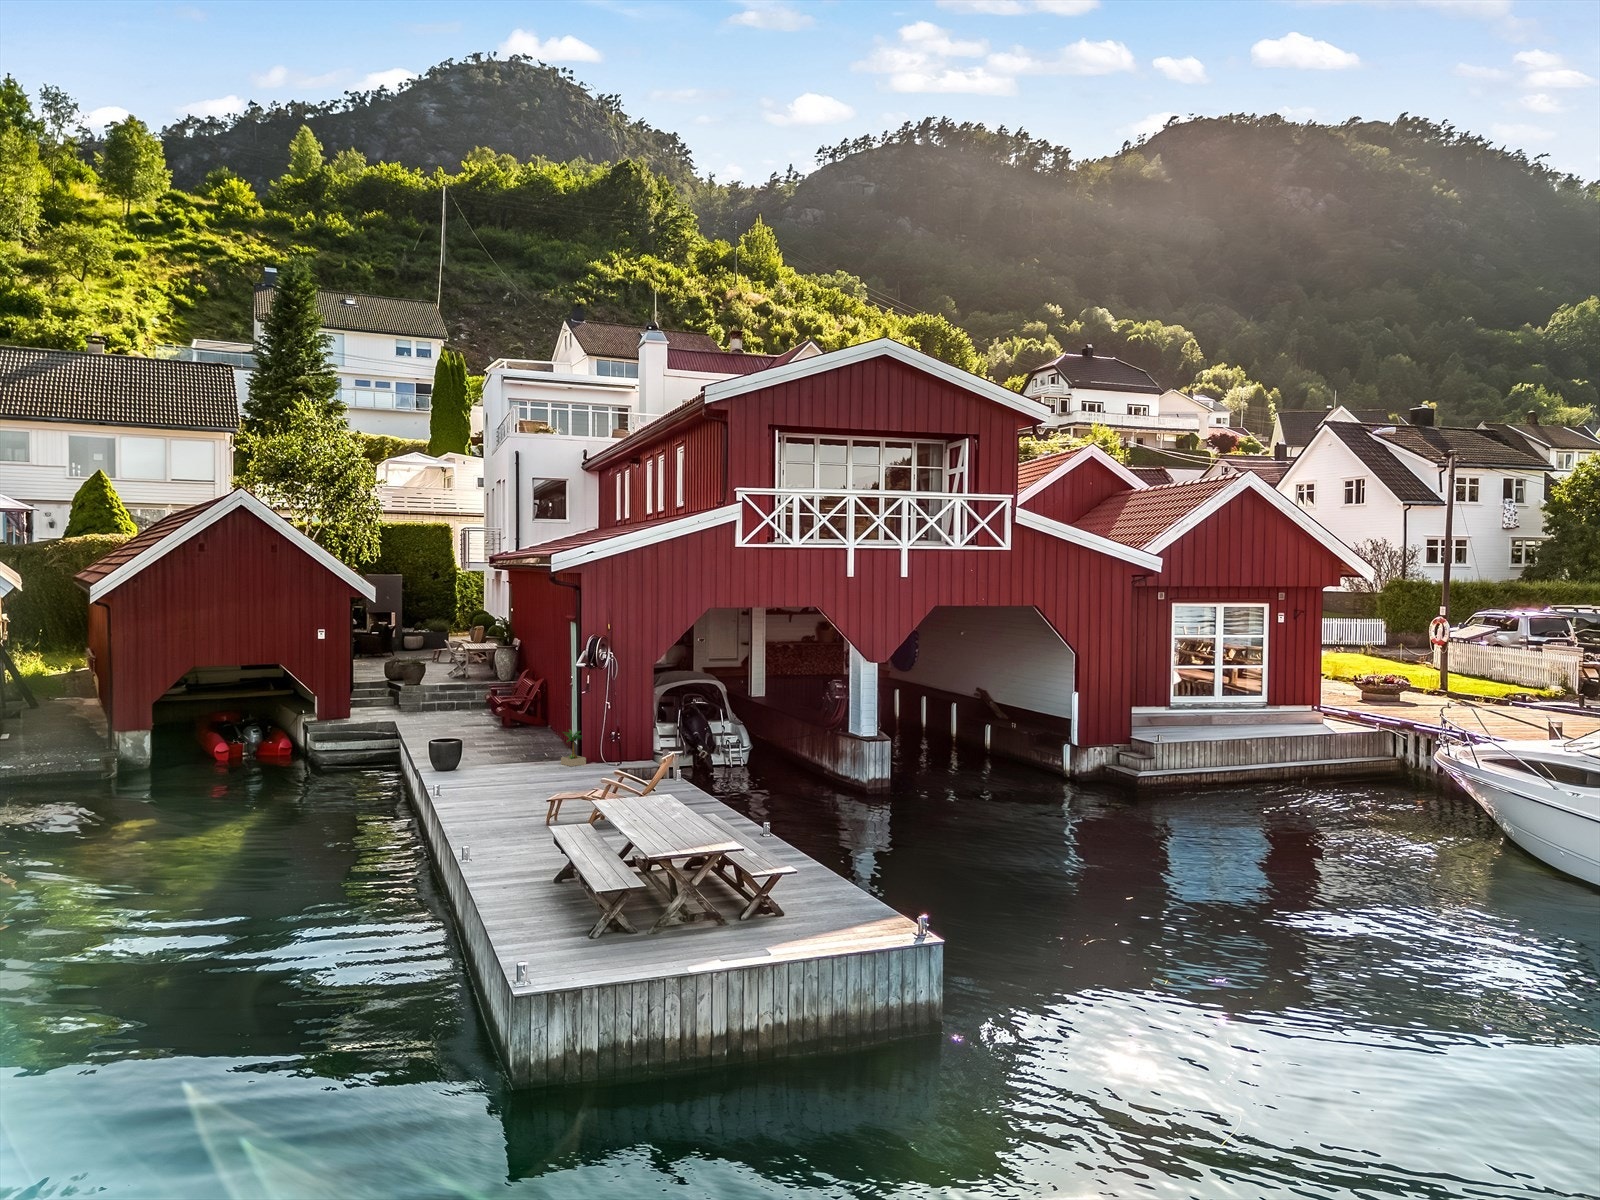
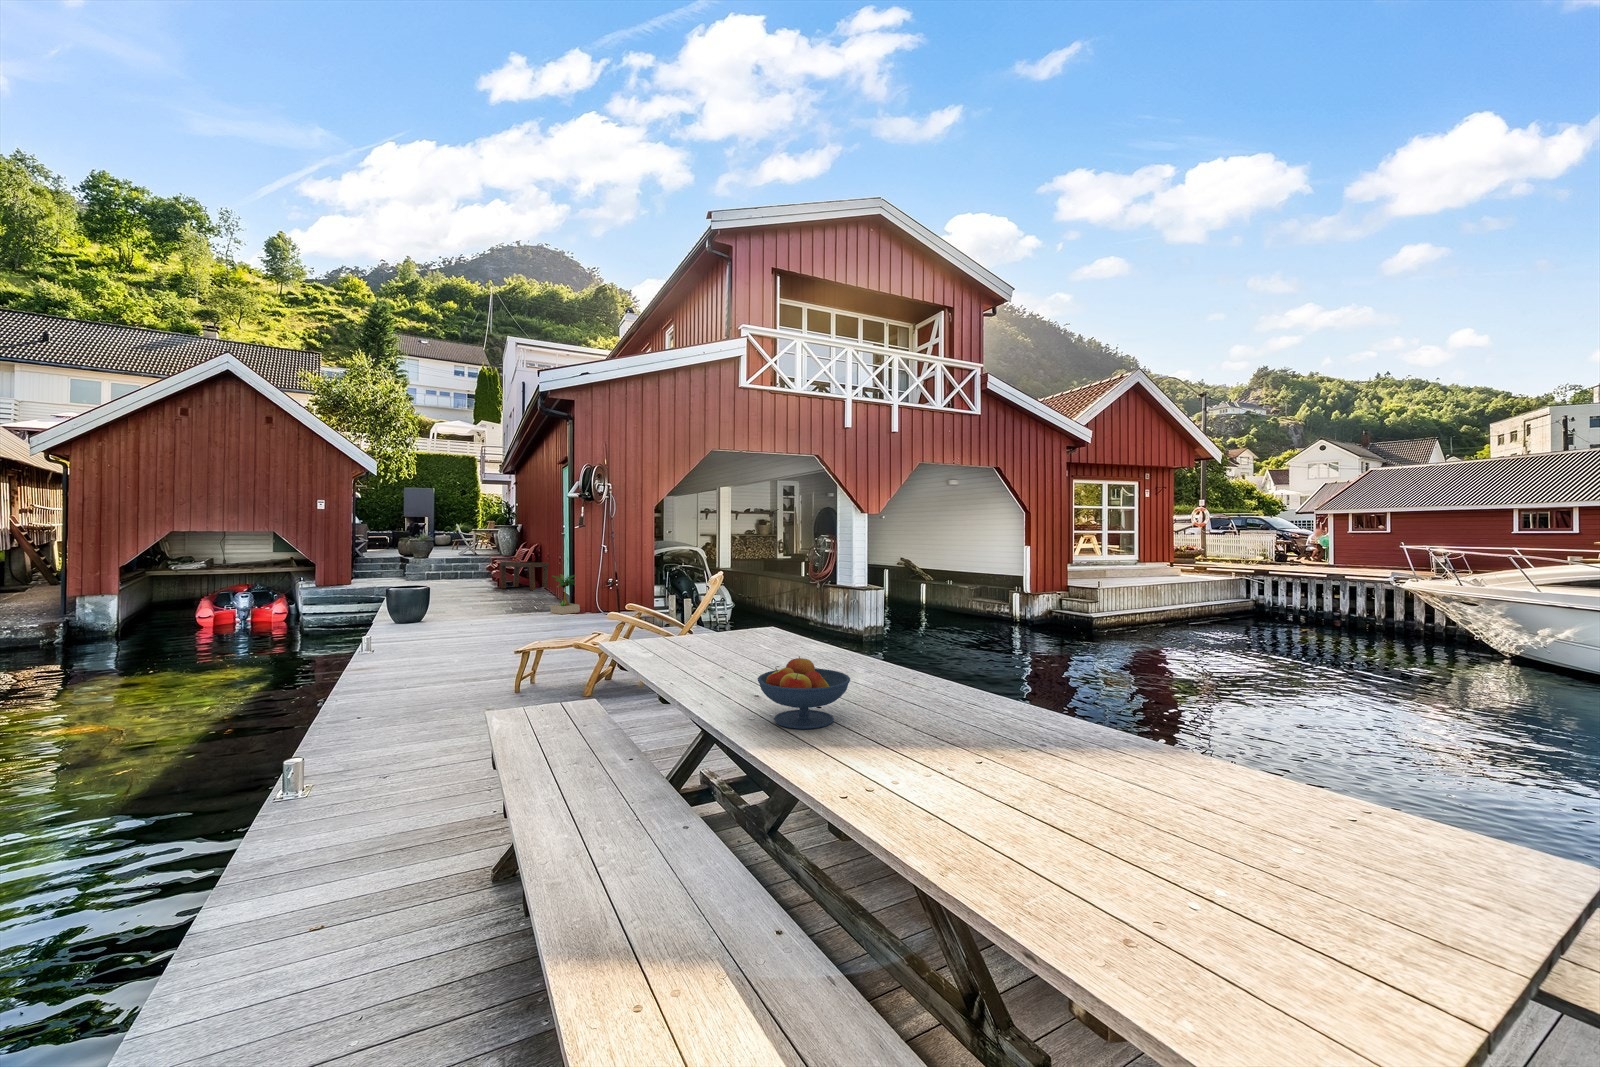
bench: none [505,701,554,733] -> present [500,562,549,590]
fruit bowl: none [656,816,690,842] -> present [758,656,850,729]

